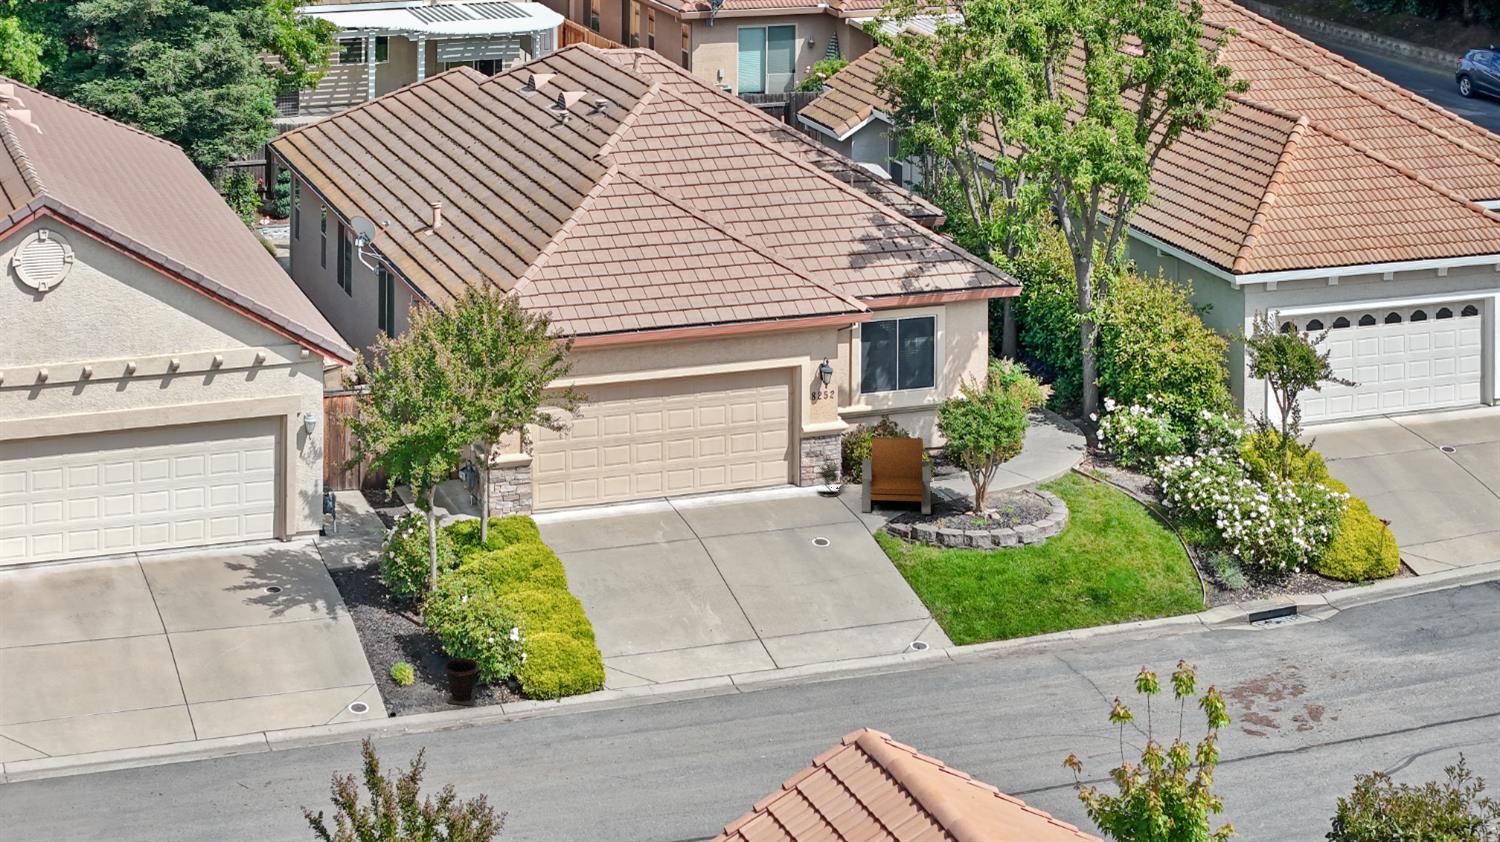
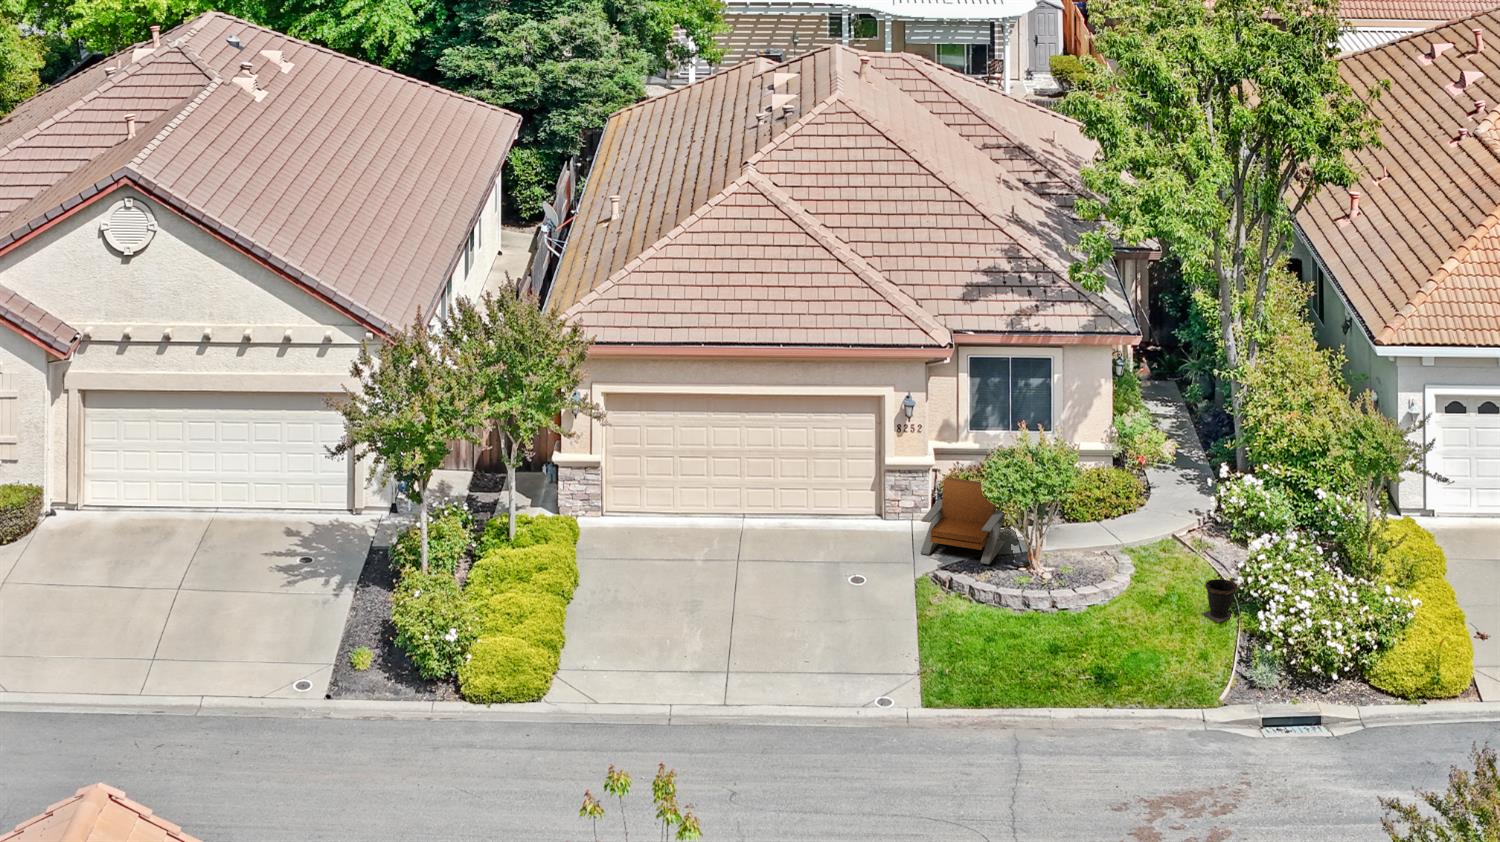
potted tree: present [817,457,840,497] -> none [889,489,916,534]
bucket: present [444,659,478,705] -> present [1202,579,1238,623]

